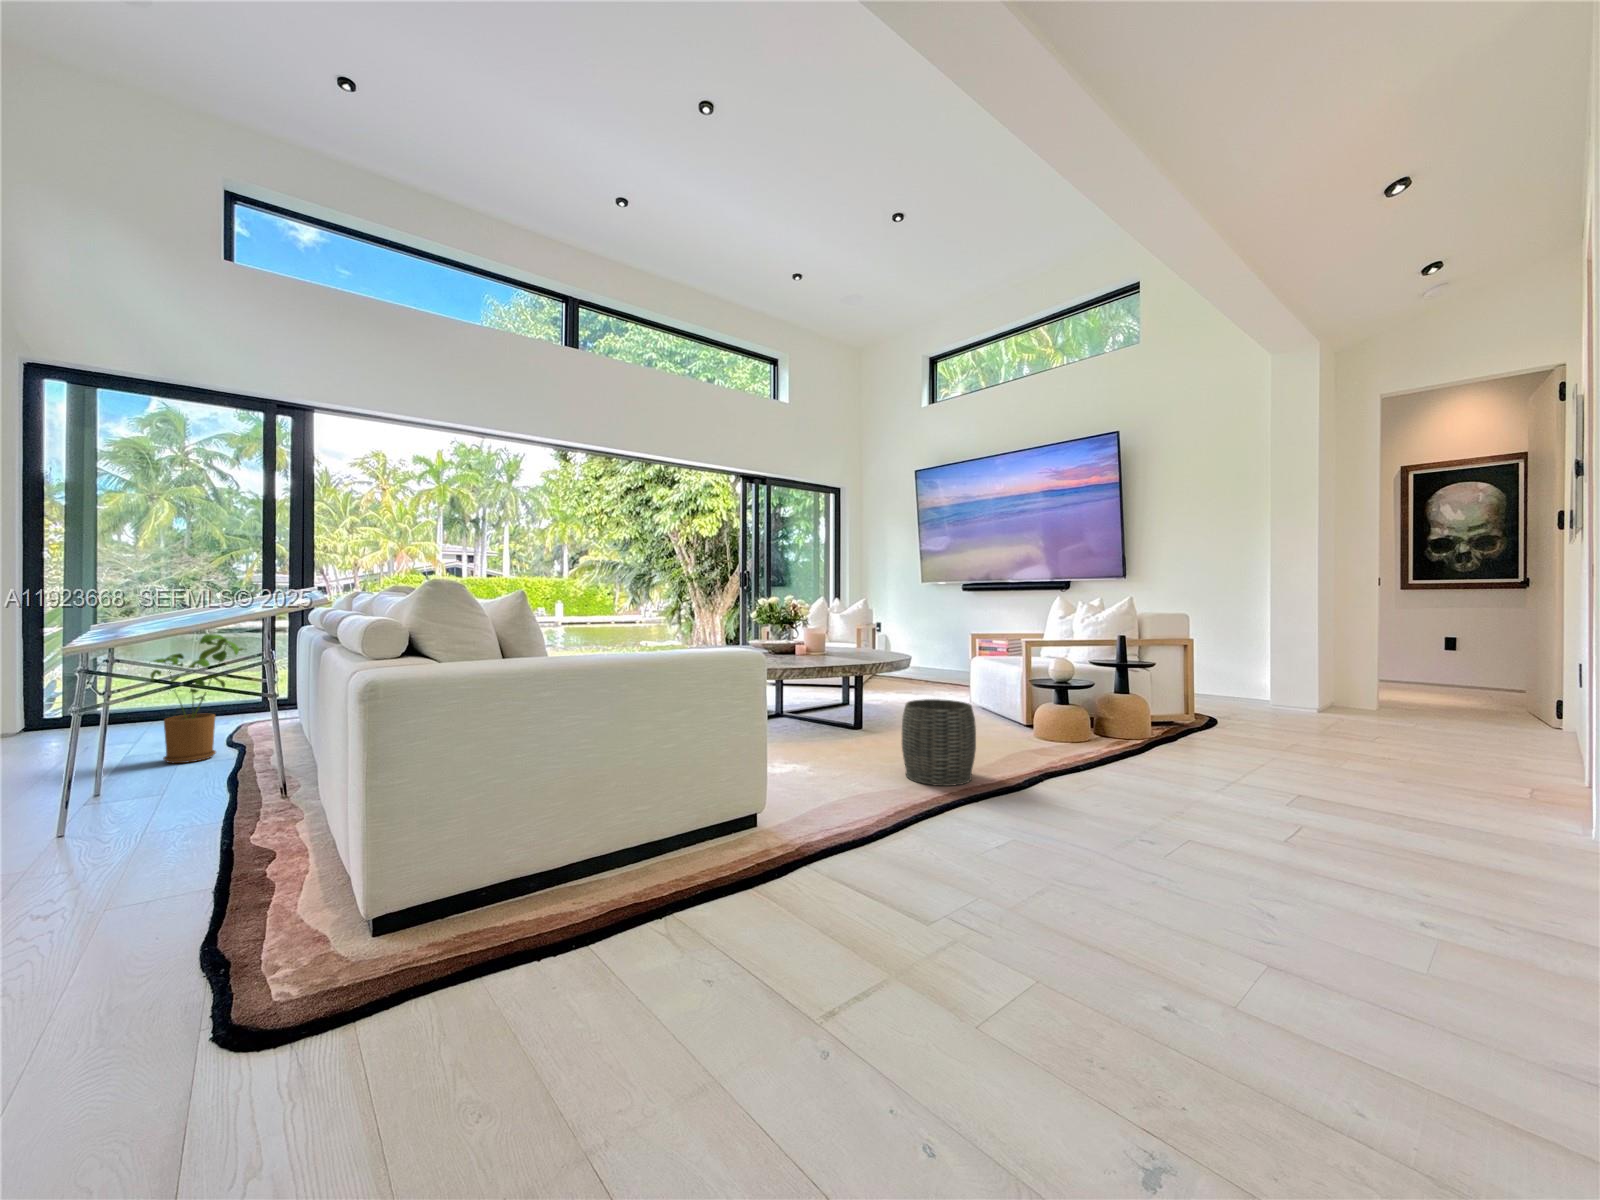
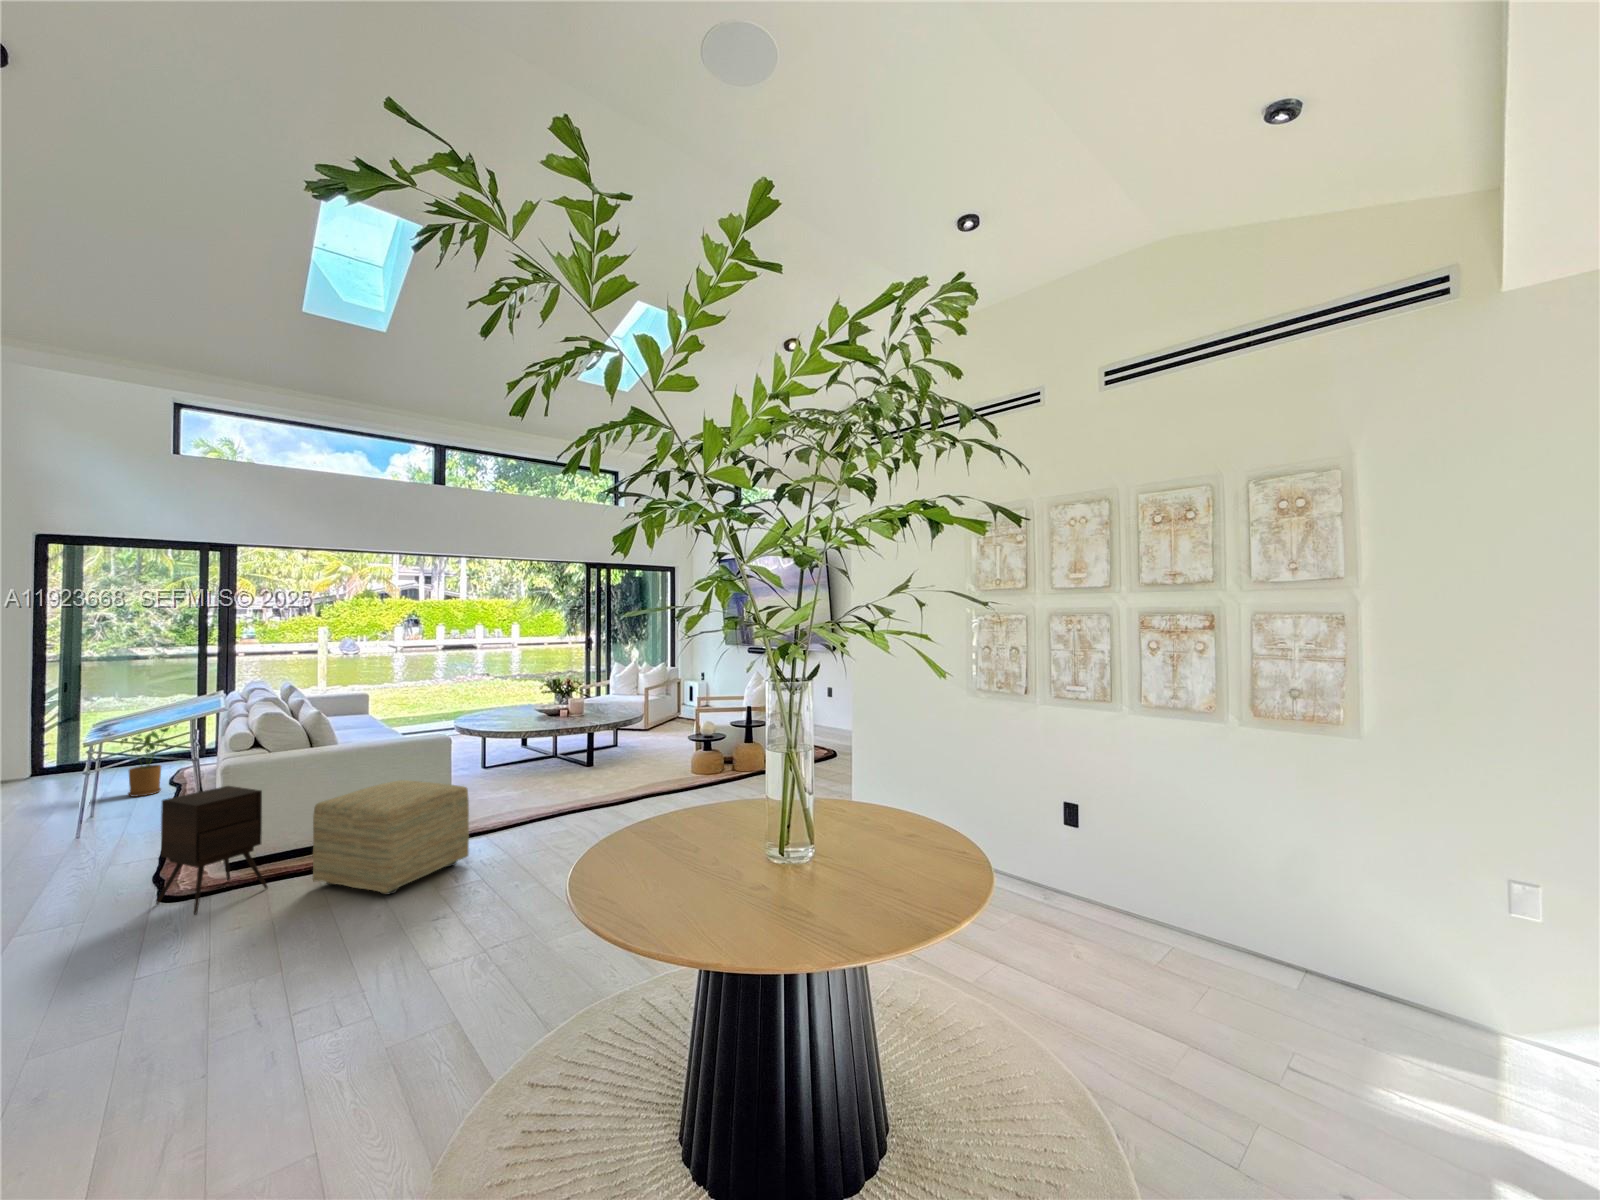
woven basket: present [902,699,976,786] -> none [573,751,617,803]
ottoman: none [607,731,912,1039] -> present [313,780,469,895]
side table: none [212,732,495,1114] -> present [156,786,267,914]

